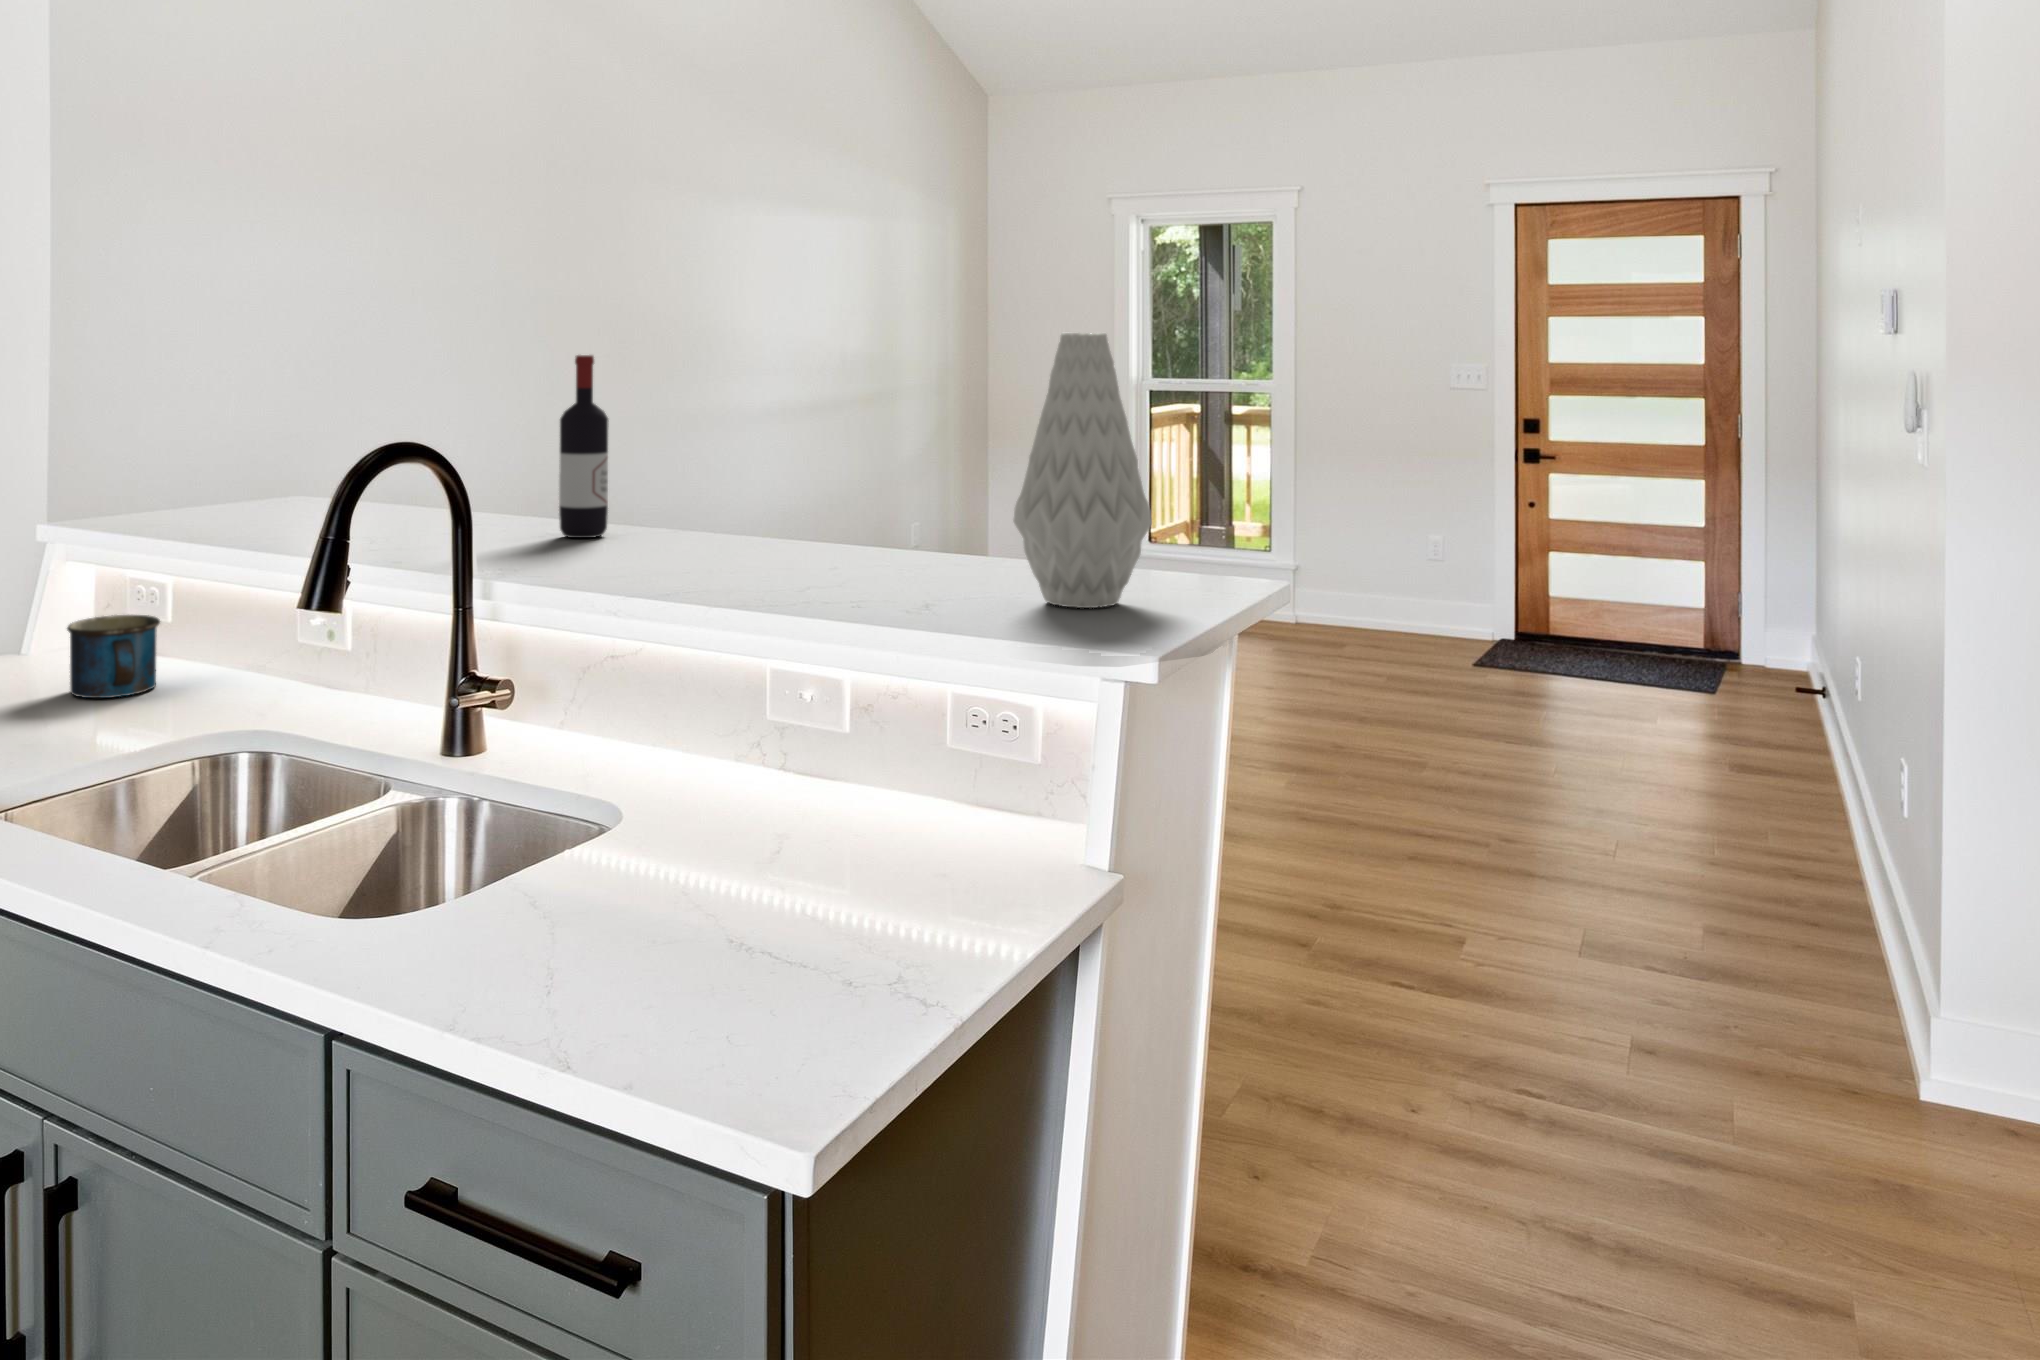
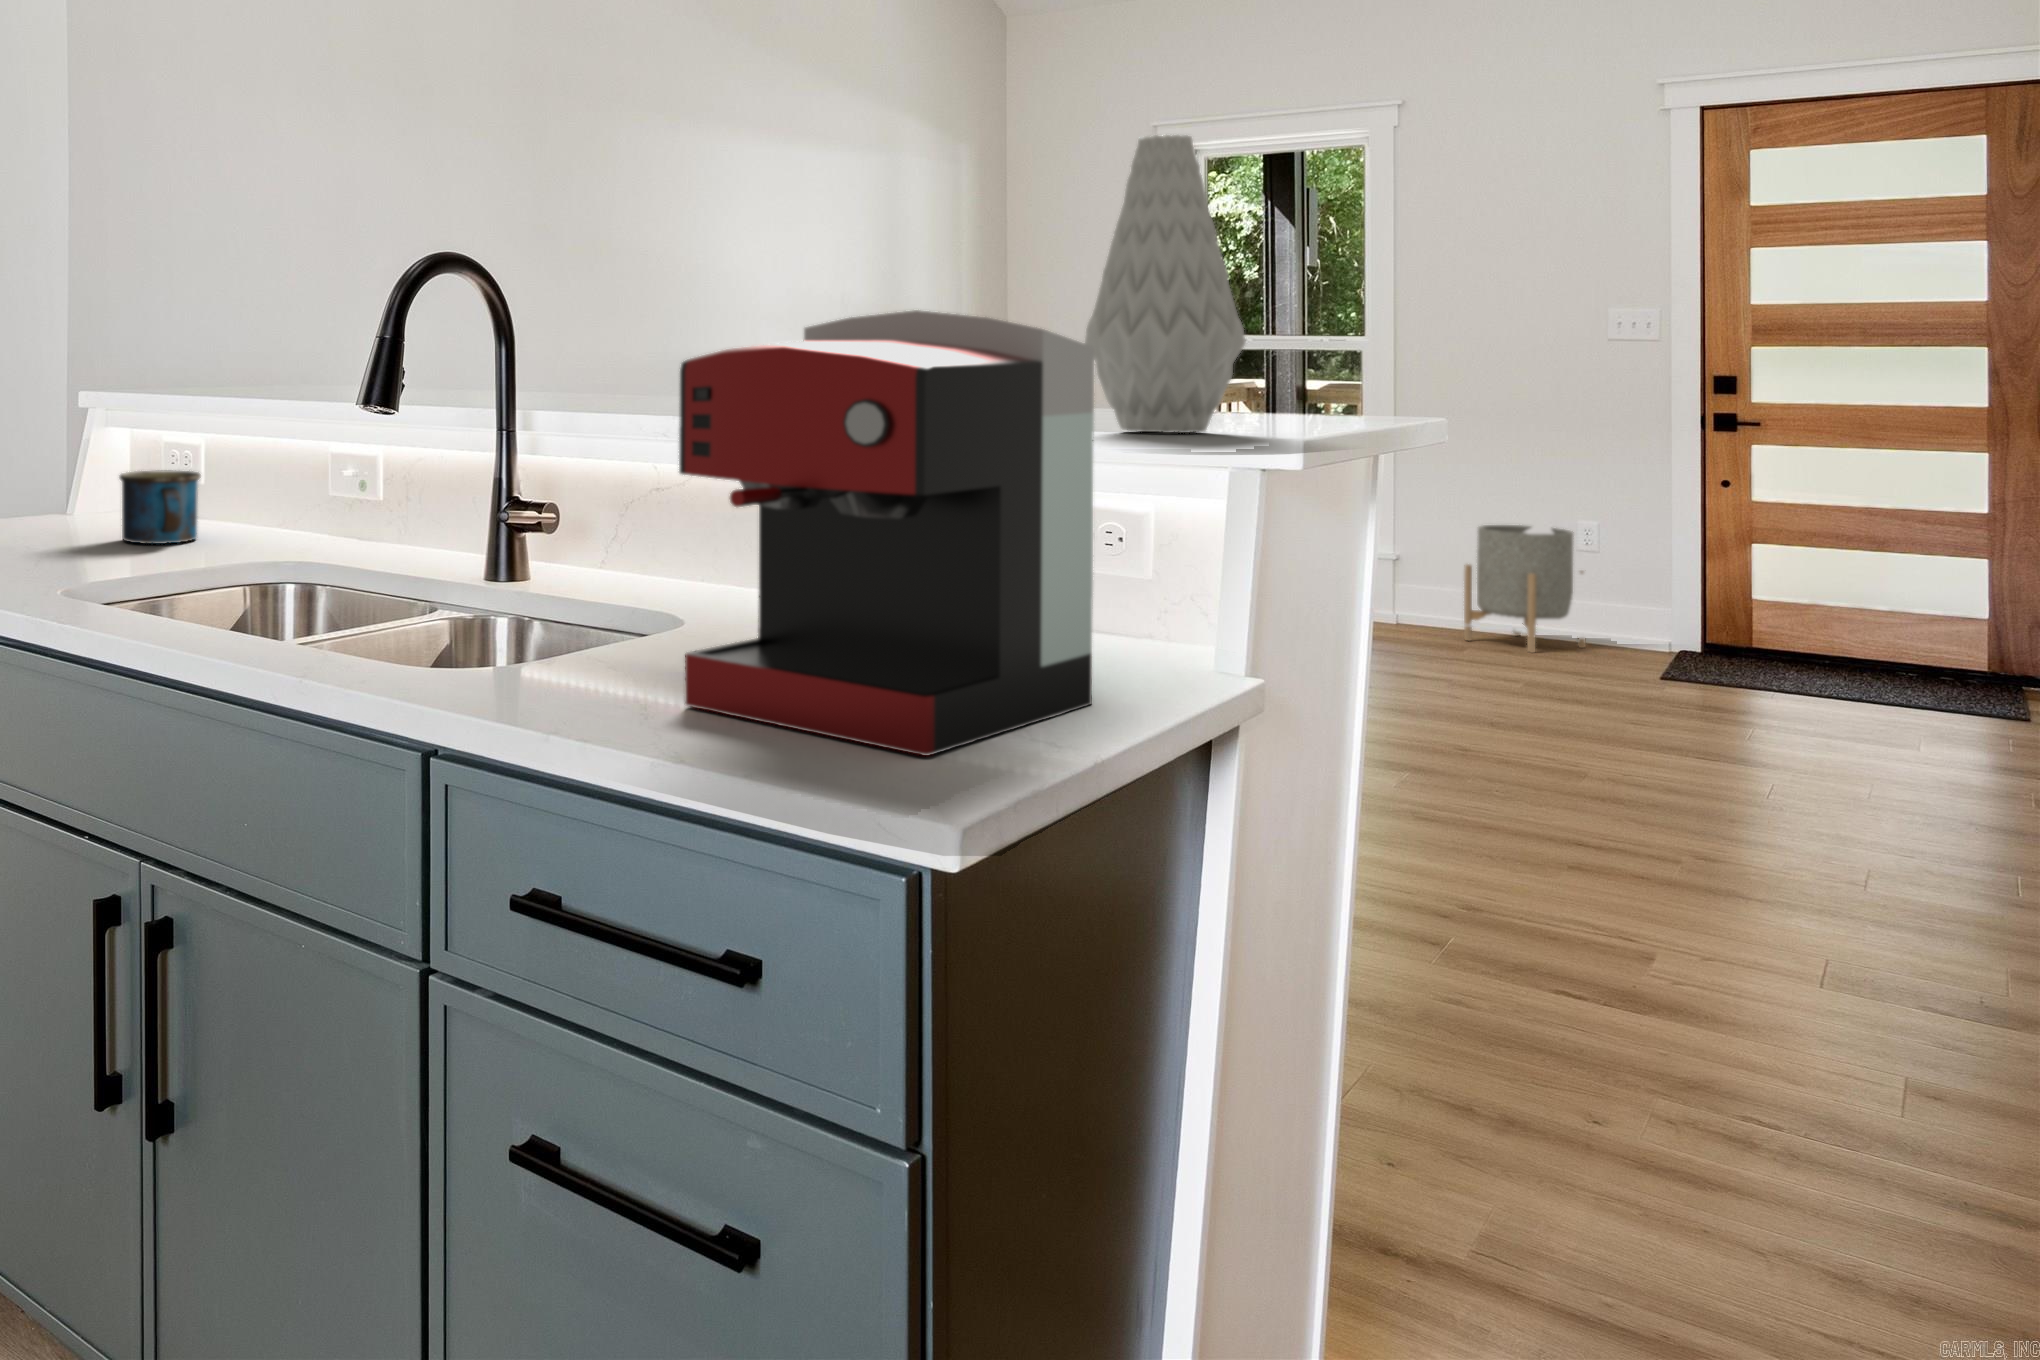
wine bottle: present [559,355,609,538] -> none [579,220,629,409]
planter: none [1338,540,1429,647] -> present [1464,525,1586,653]
coffee maker: none [608,546,1010,1028] -> present [679,310,1094,756]

